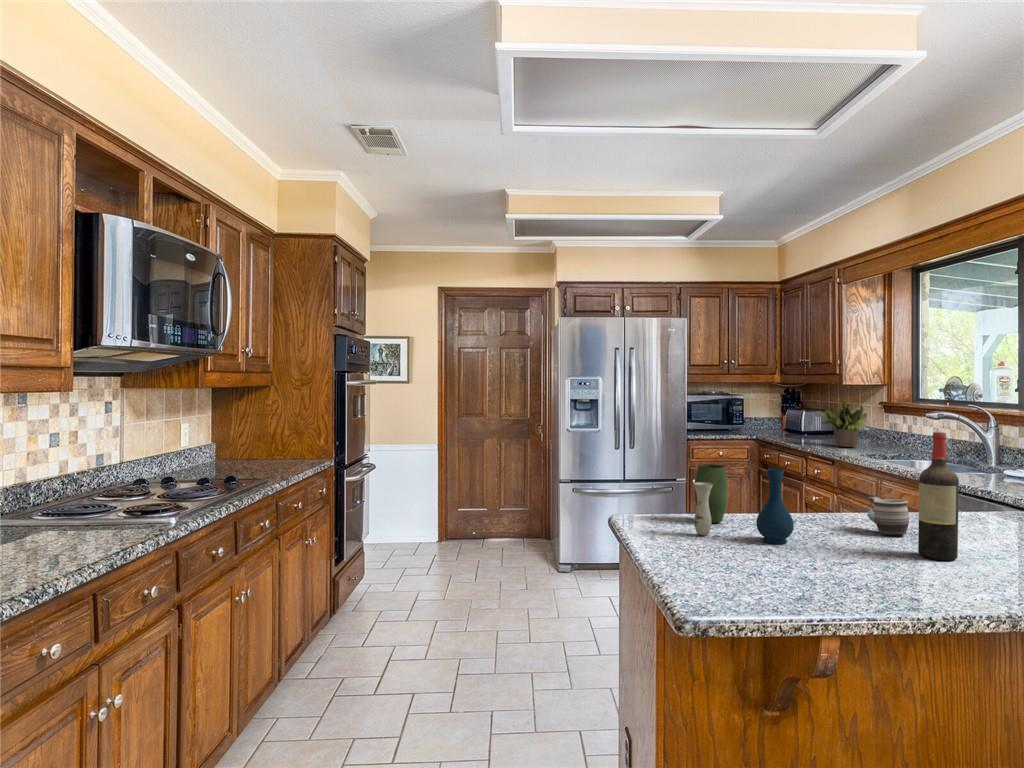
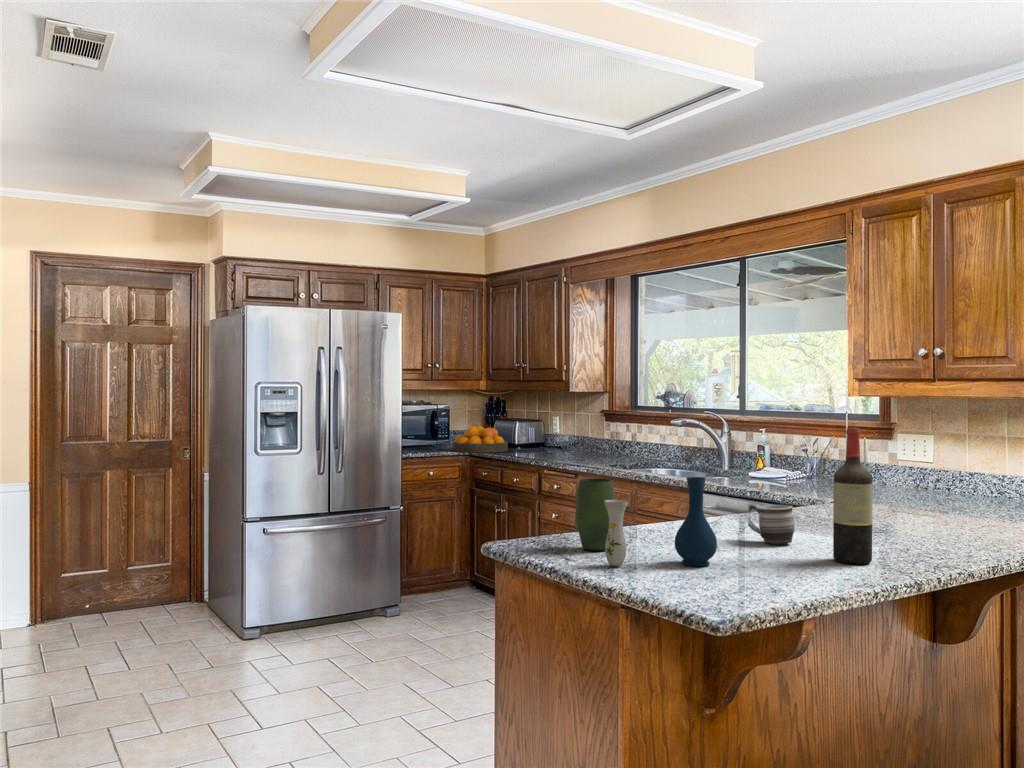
potted plant: present [816,401,867,447] -> none [546,408,600,459]
fruit bowl: none [741,413,791,437] -> present [453,425,508,453]

